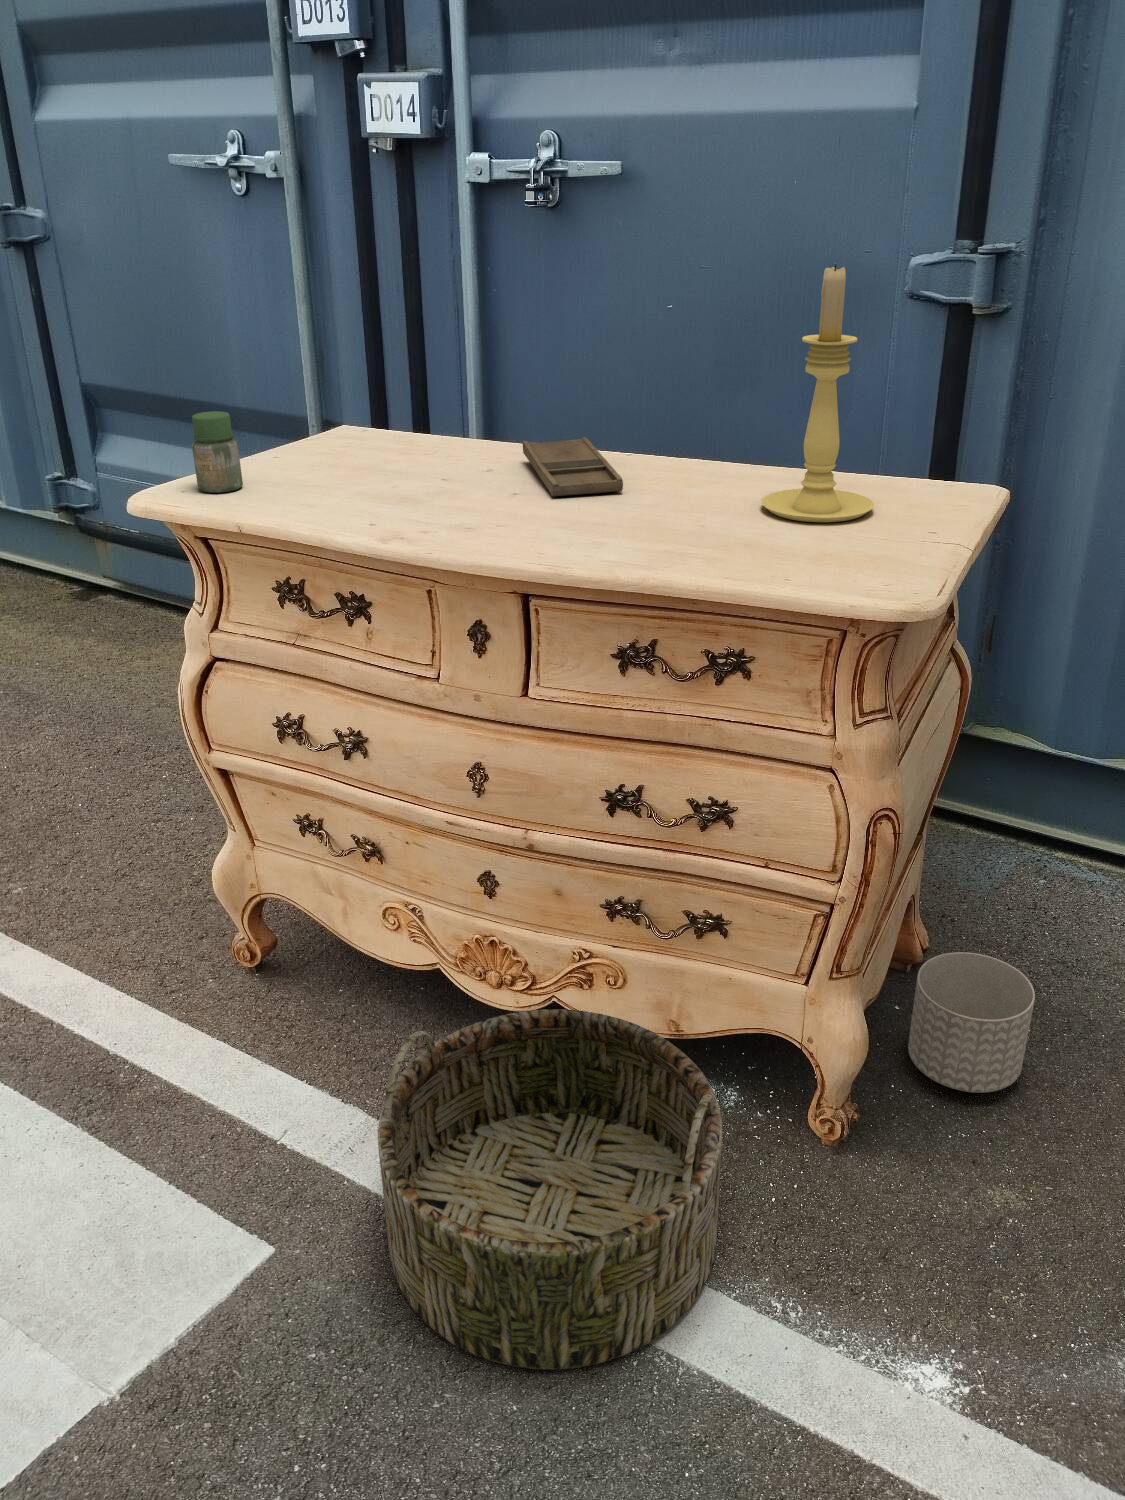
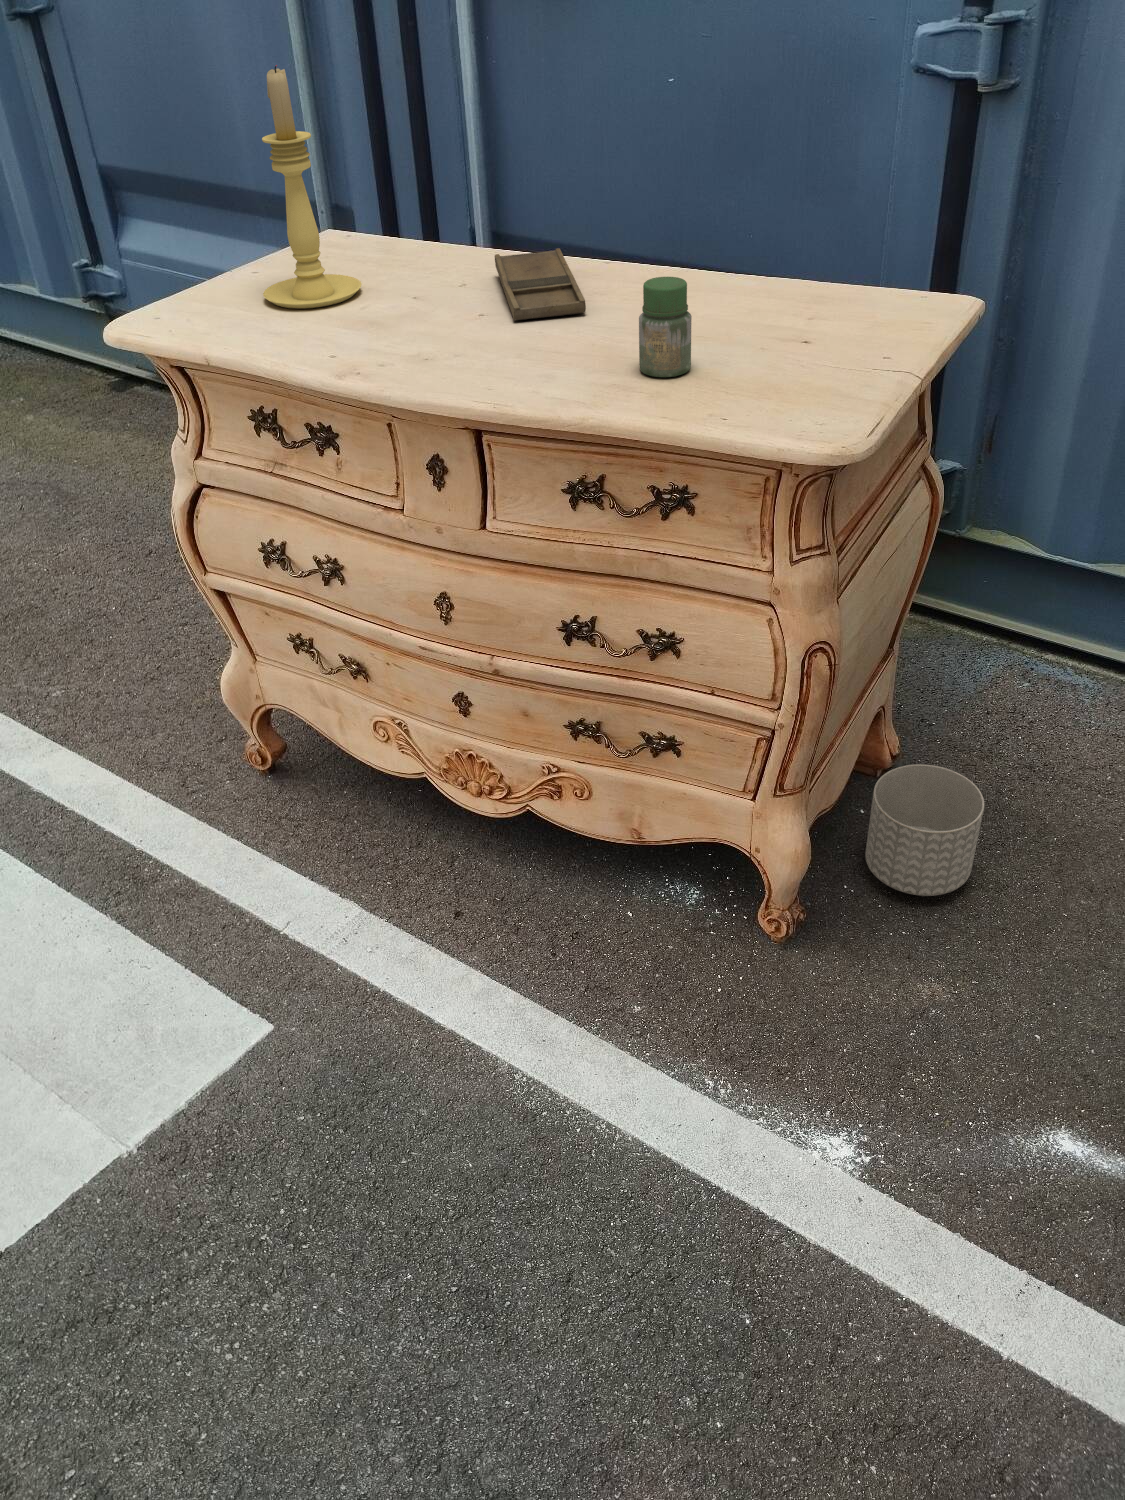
candle holder: present [761,263,874,522] -> present [262,65,362,308]
jar: present [192,411,243,493] -> present [639,277,692,377]
basket: present [378,1009,722,1369] -> none [353,819,665,1134]

